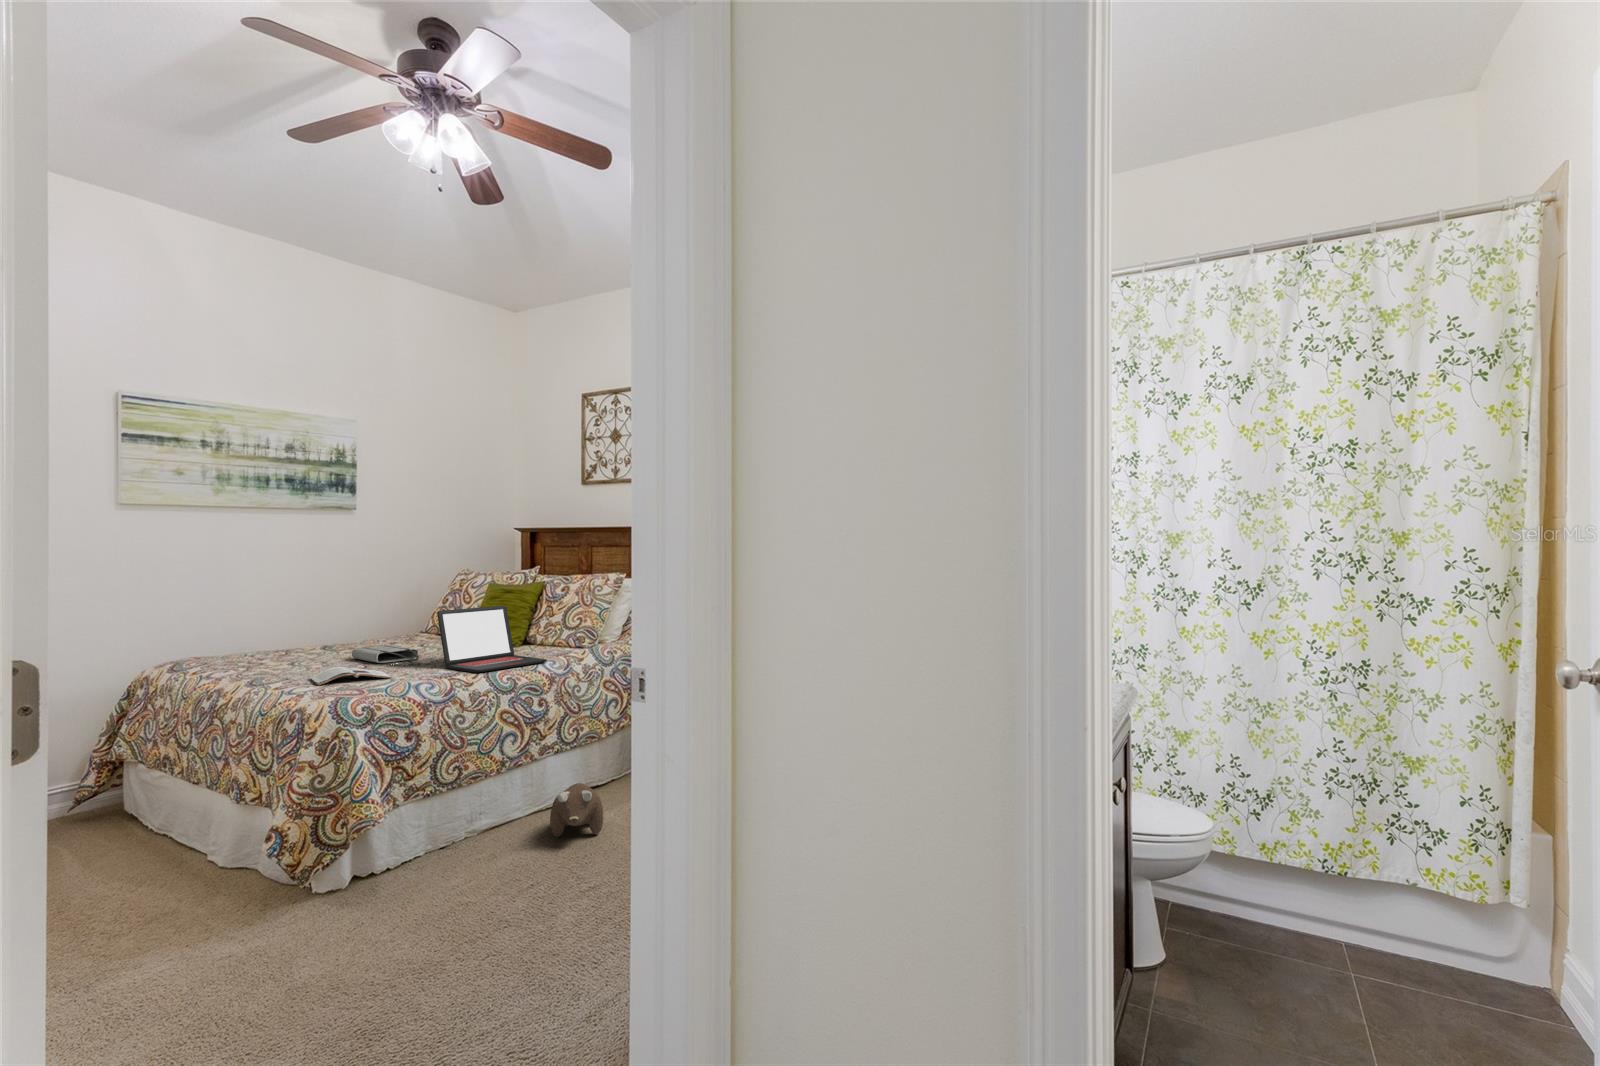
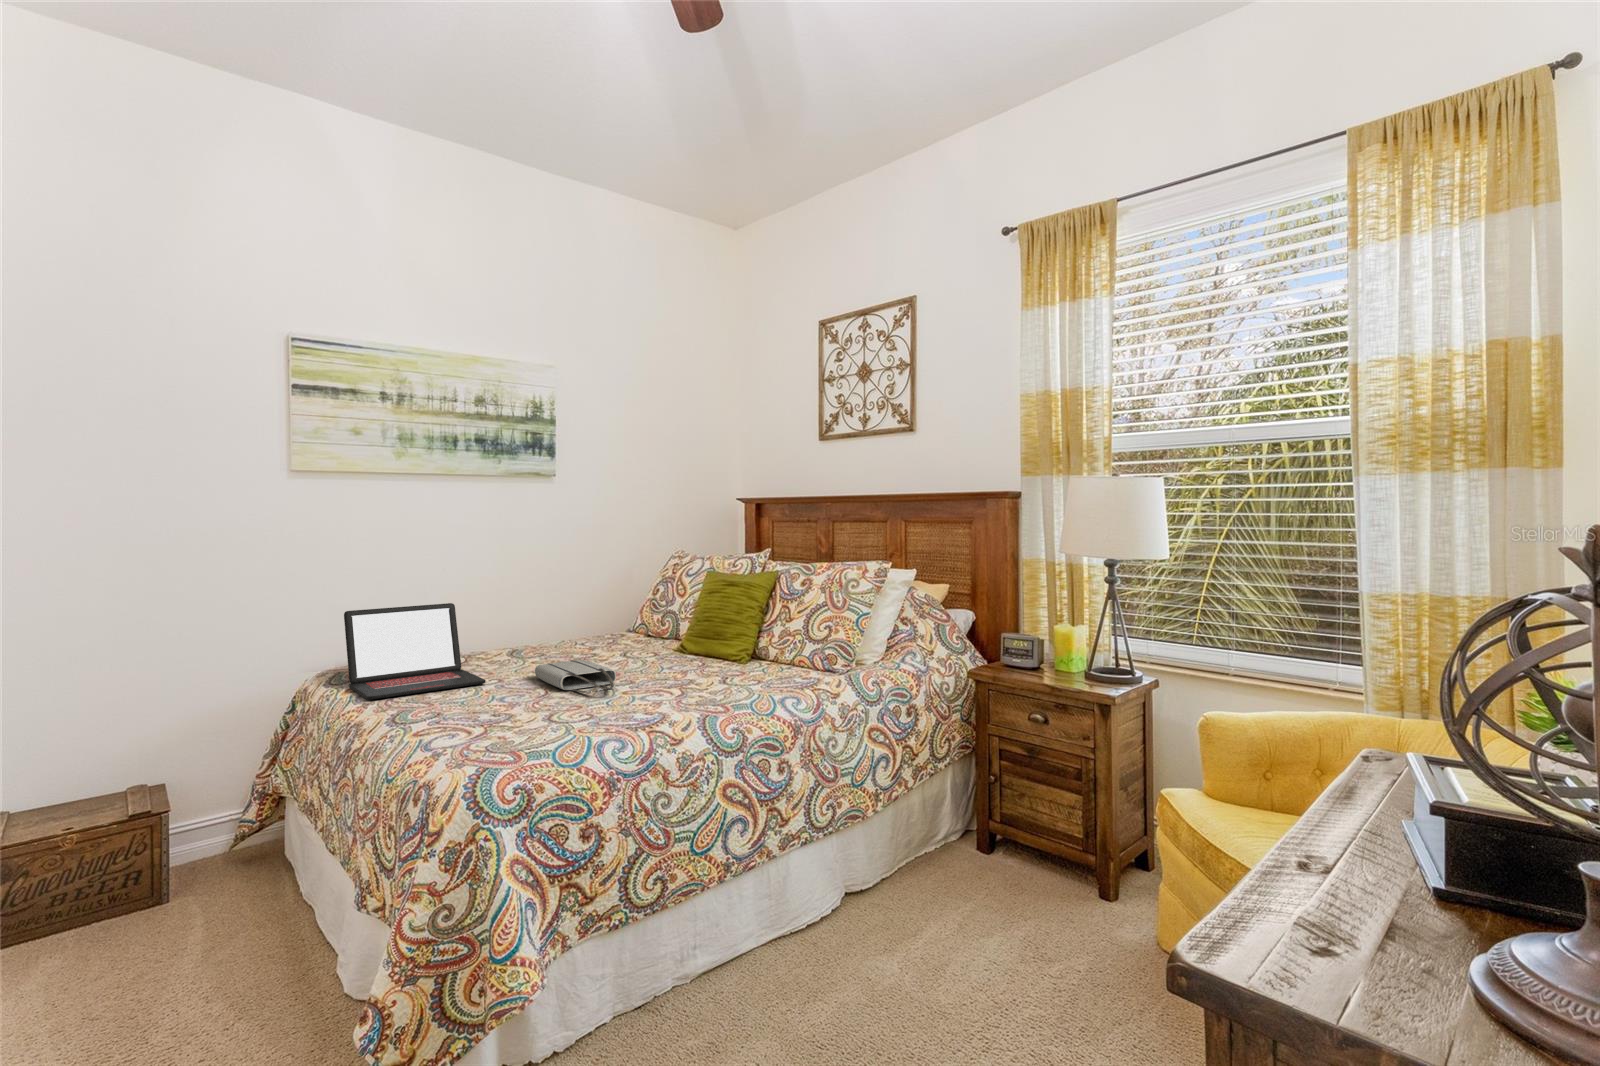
laptop: present [437,606,547,673] -> present [344,603,486,700]
magazine: present [310,667,392,685] -> none [466,702,571,737]
plush toy: present [550,783,603,837] -> none [798,910,881,1002]

